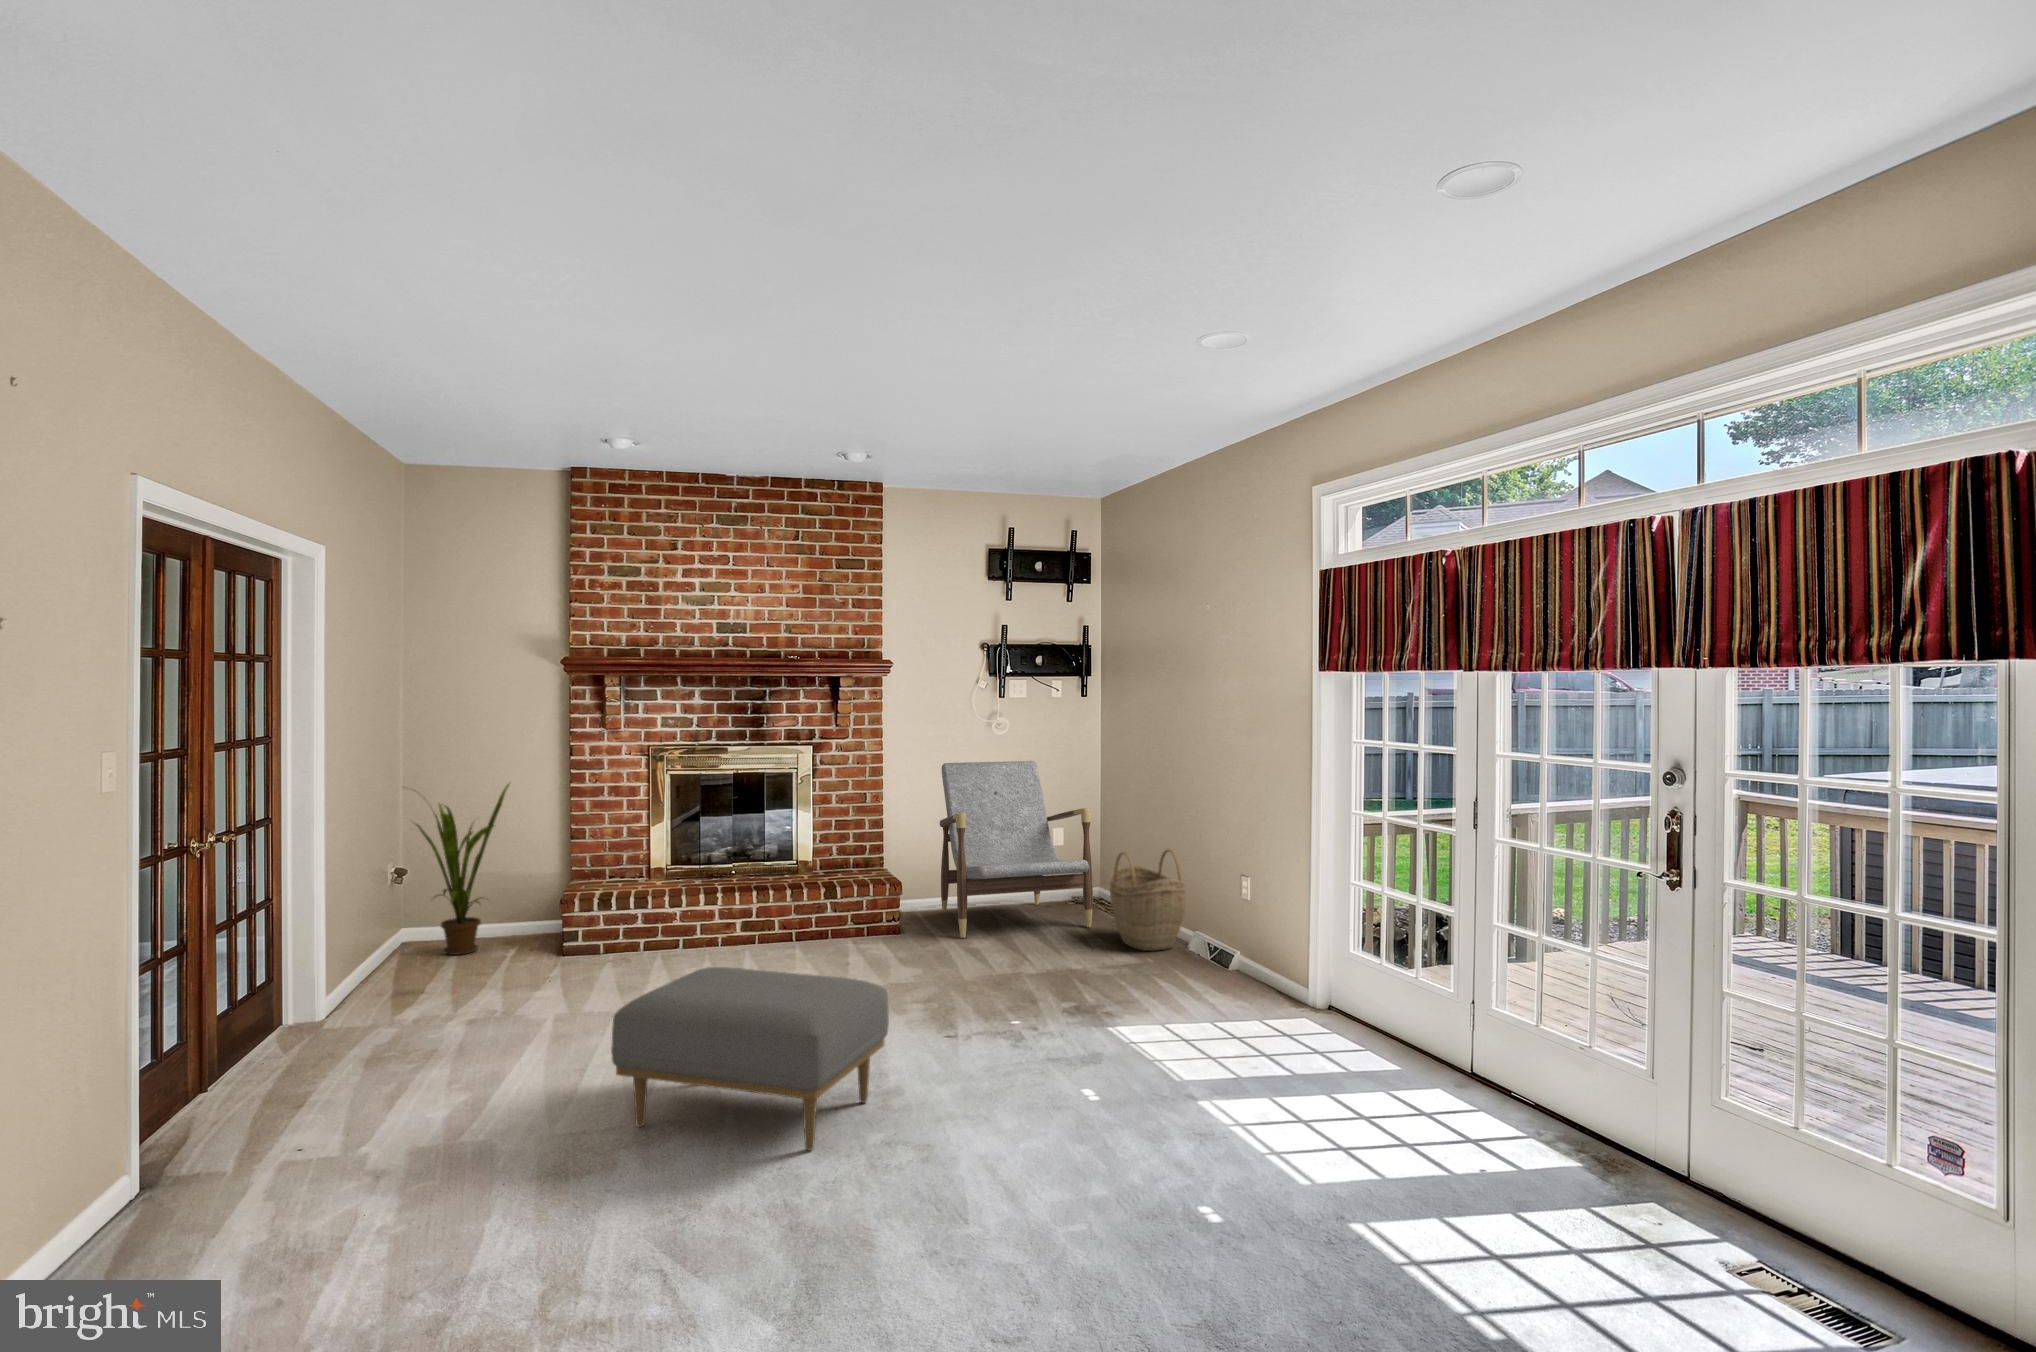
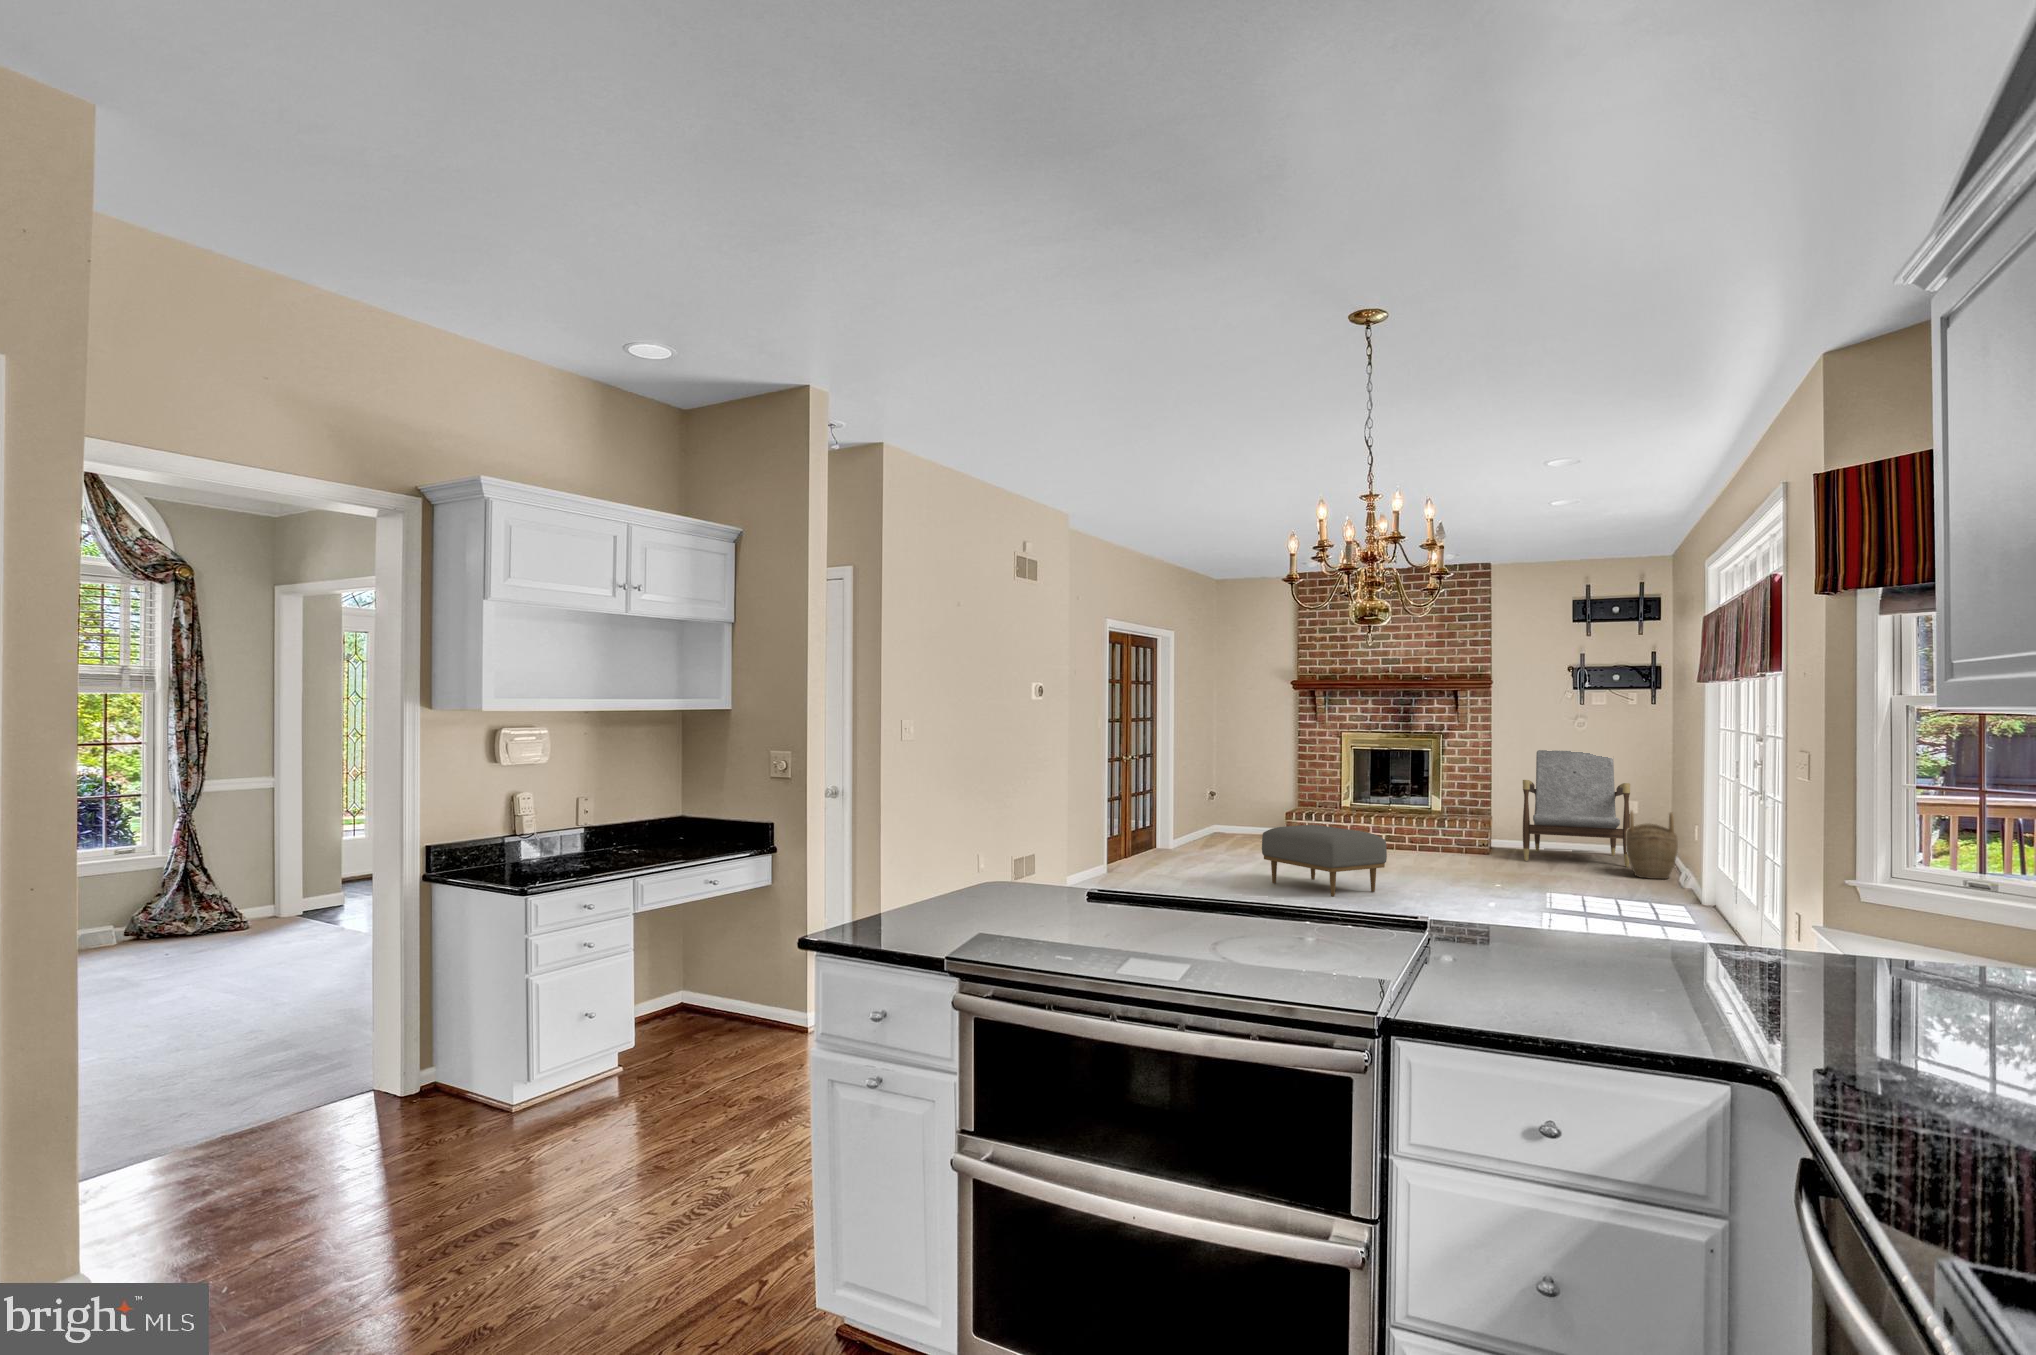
house plant: present [415,784,509,955] -> none [1215,747,1270,838]

